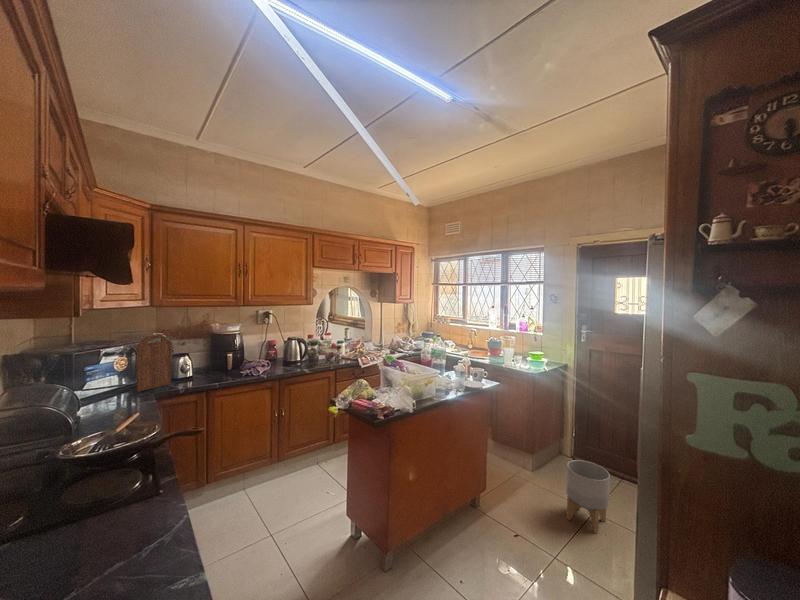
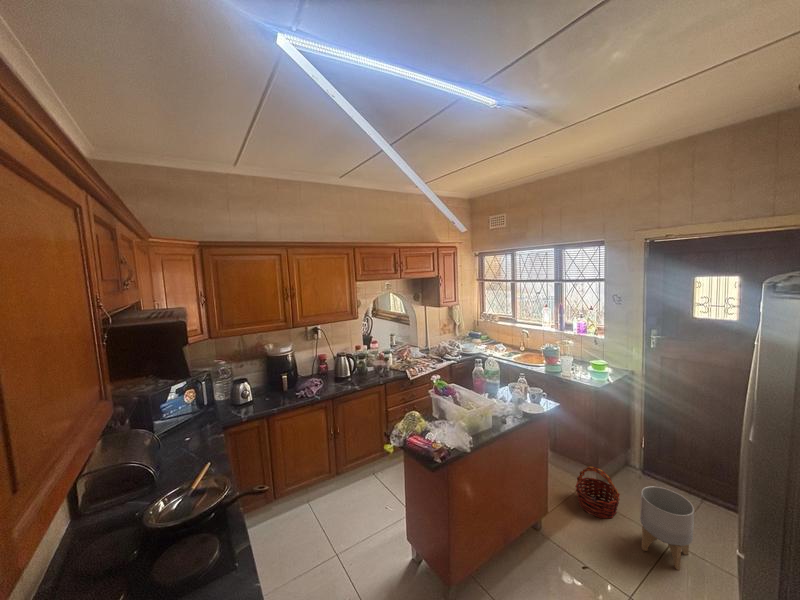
cutting board: present [137,335,171,392] -> none [201,367,234,421]
basket: none [512,448,551,496] -> present [575,467,620,518]

